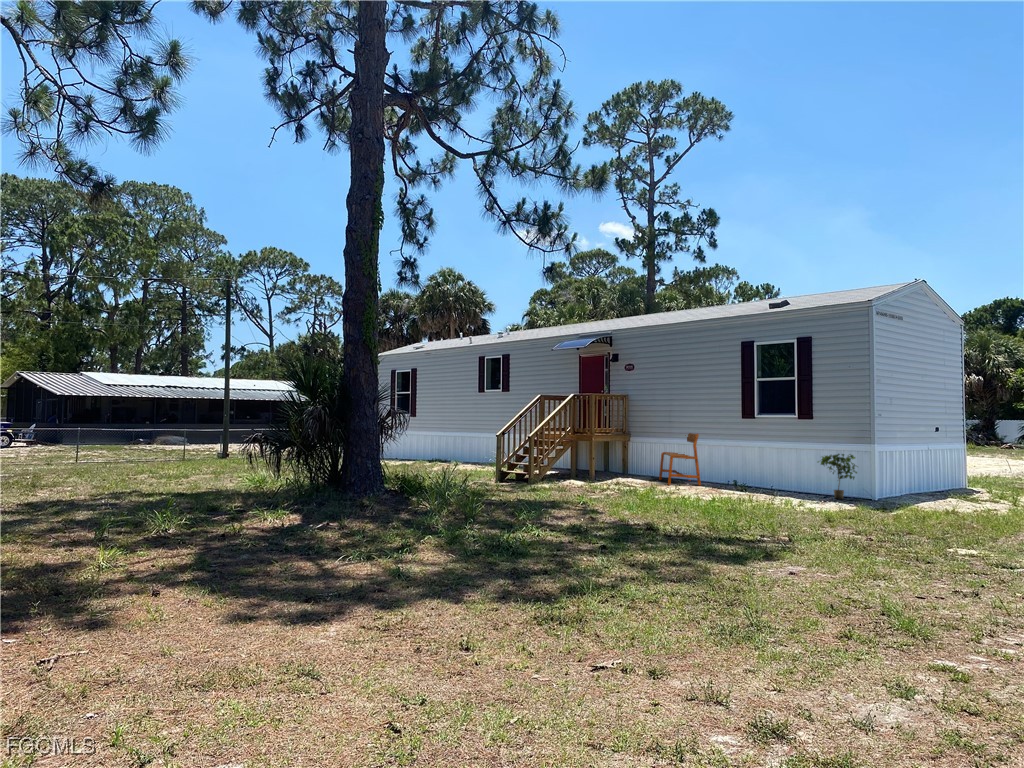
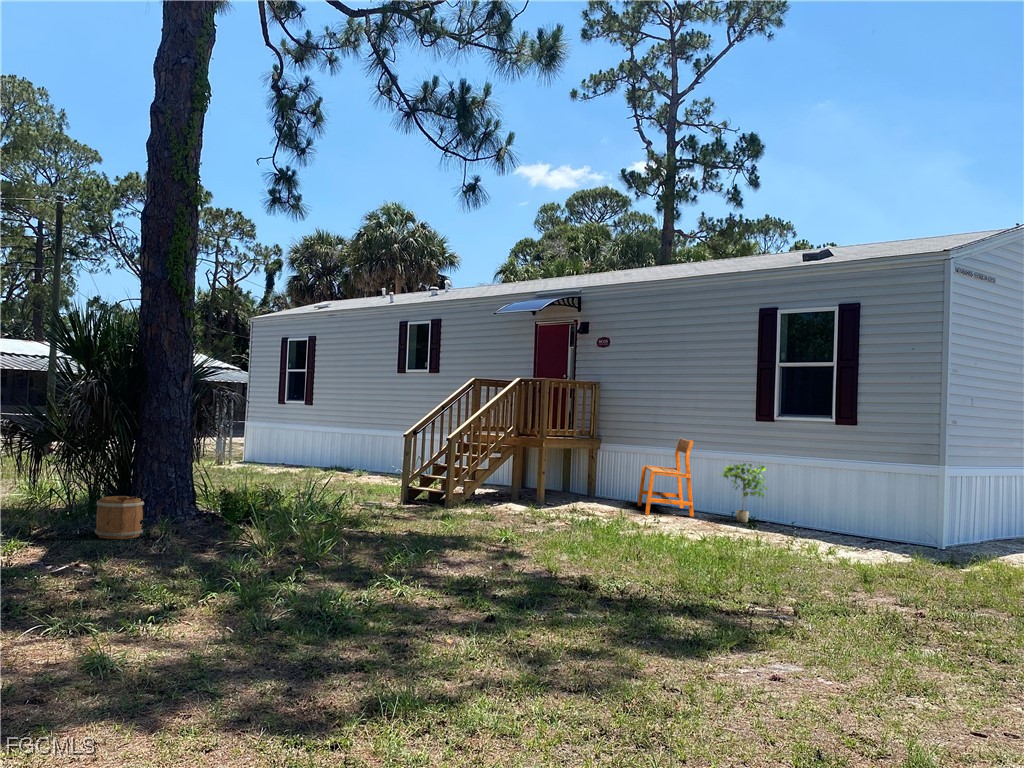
potted plant: present [818,454,857,499] -> present [719,463,768,523]
bucket: none [326,482,357,509] -> present [95,496,144,539]

